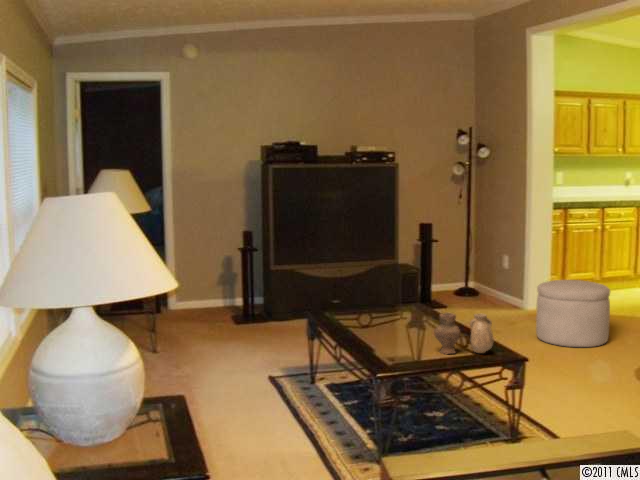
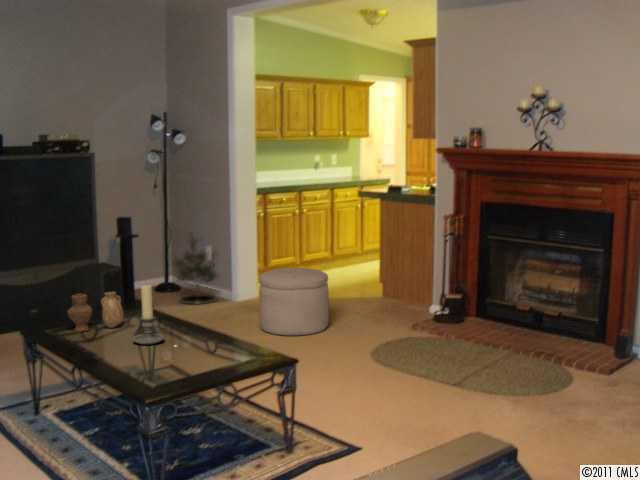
potted tree: none [460,238,509,310] -> present [175,234,217,304]
candle holder: none [390,278,418,332] -> present [133,285,164,345]
vase: present [434,312,493,354] -> present [67,292,123,332]

